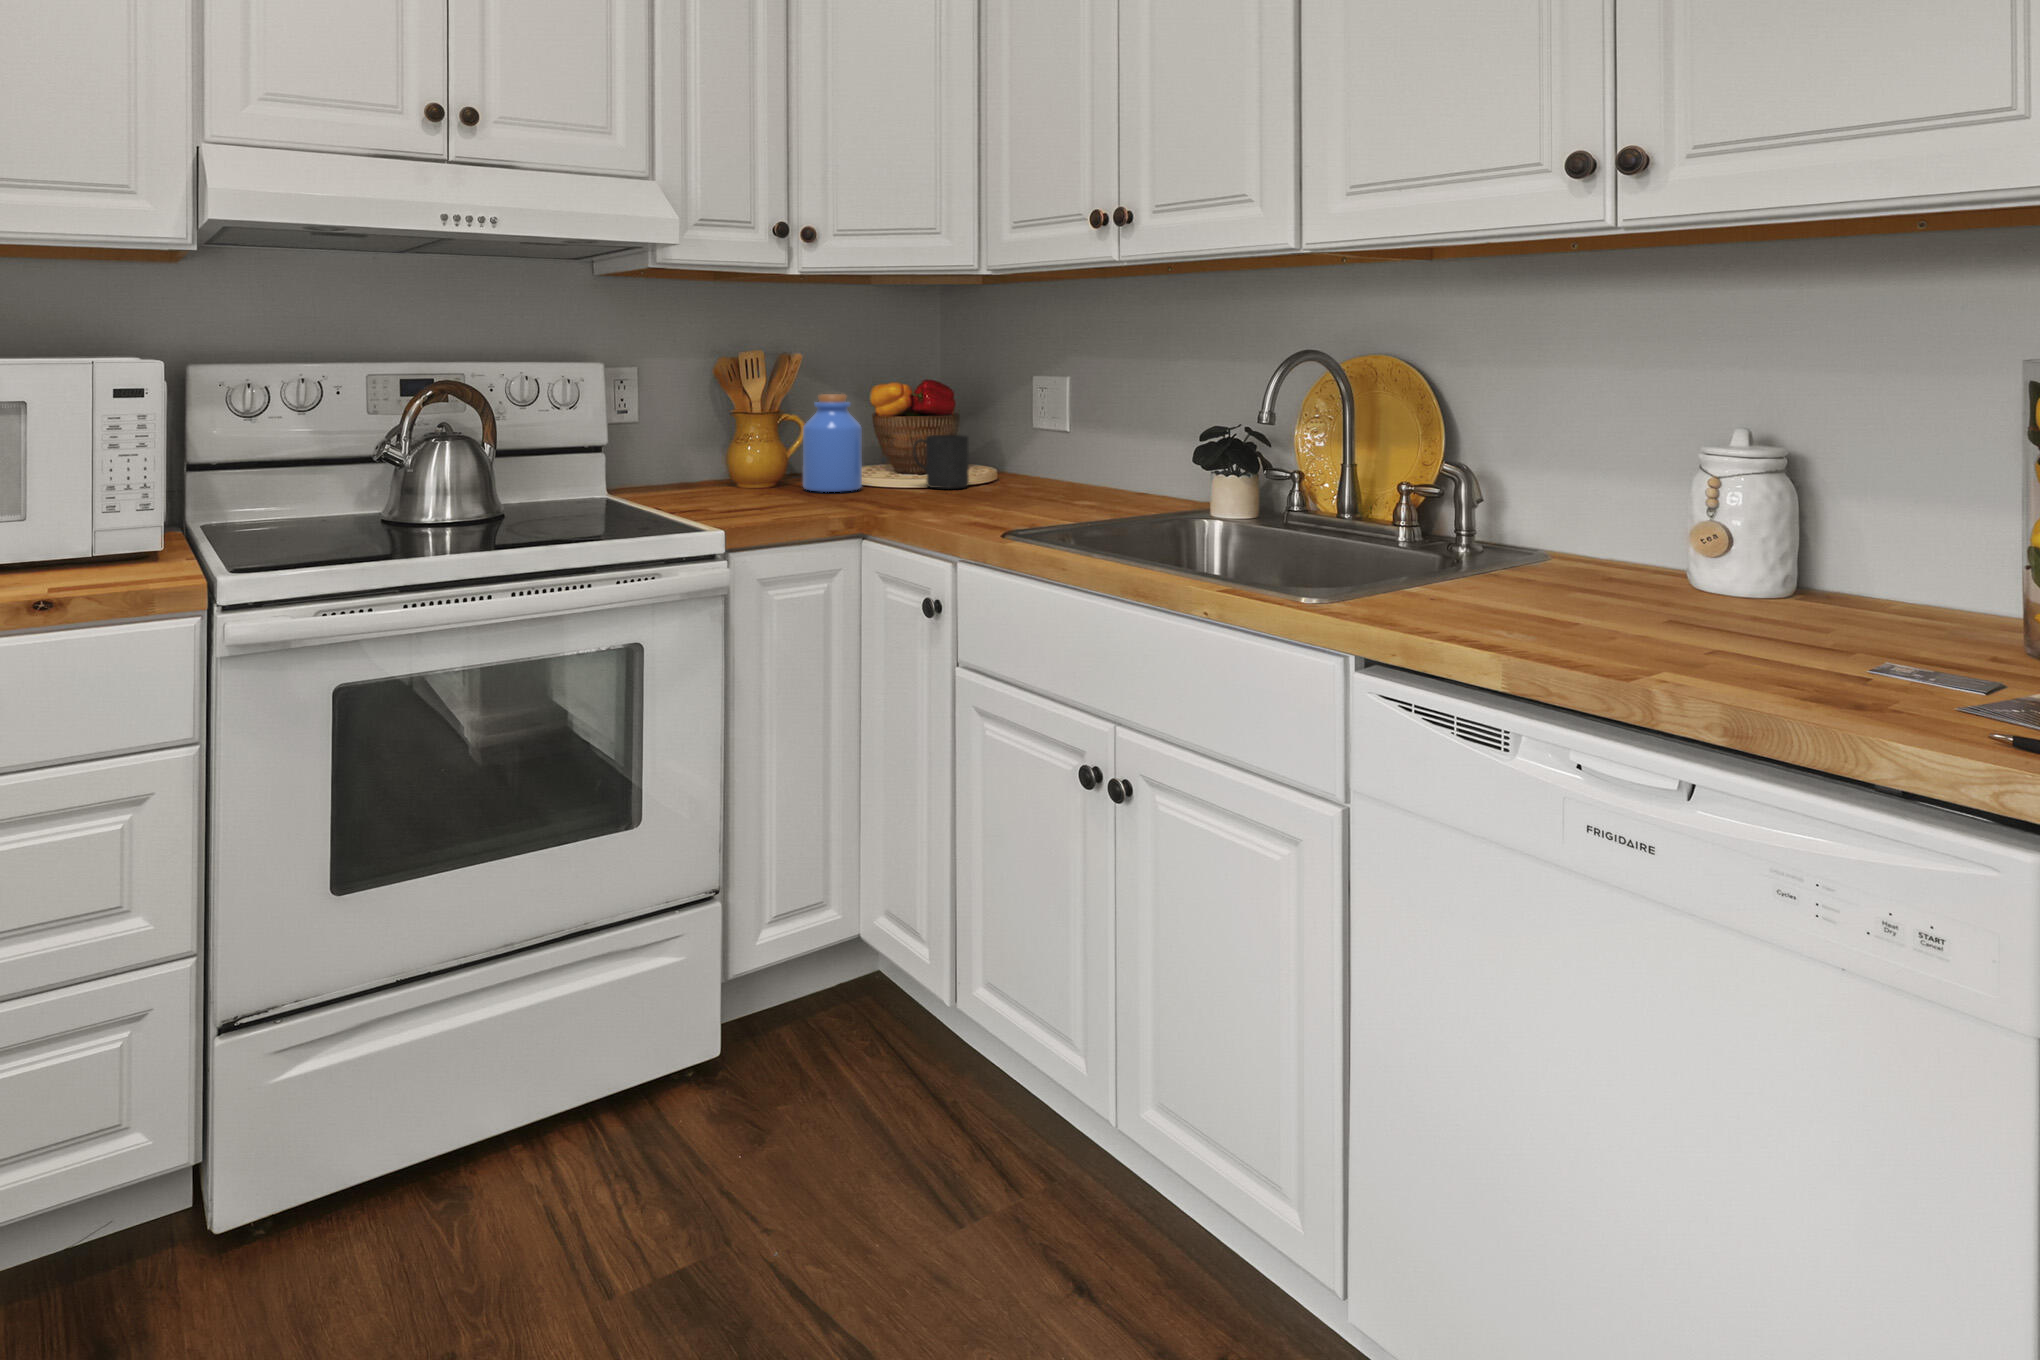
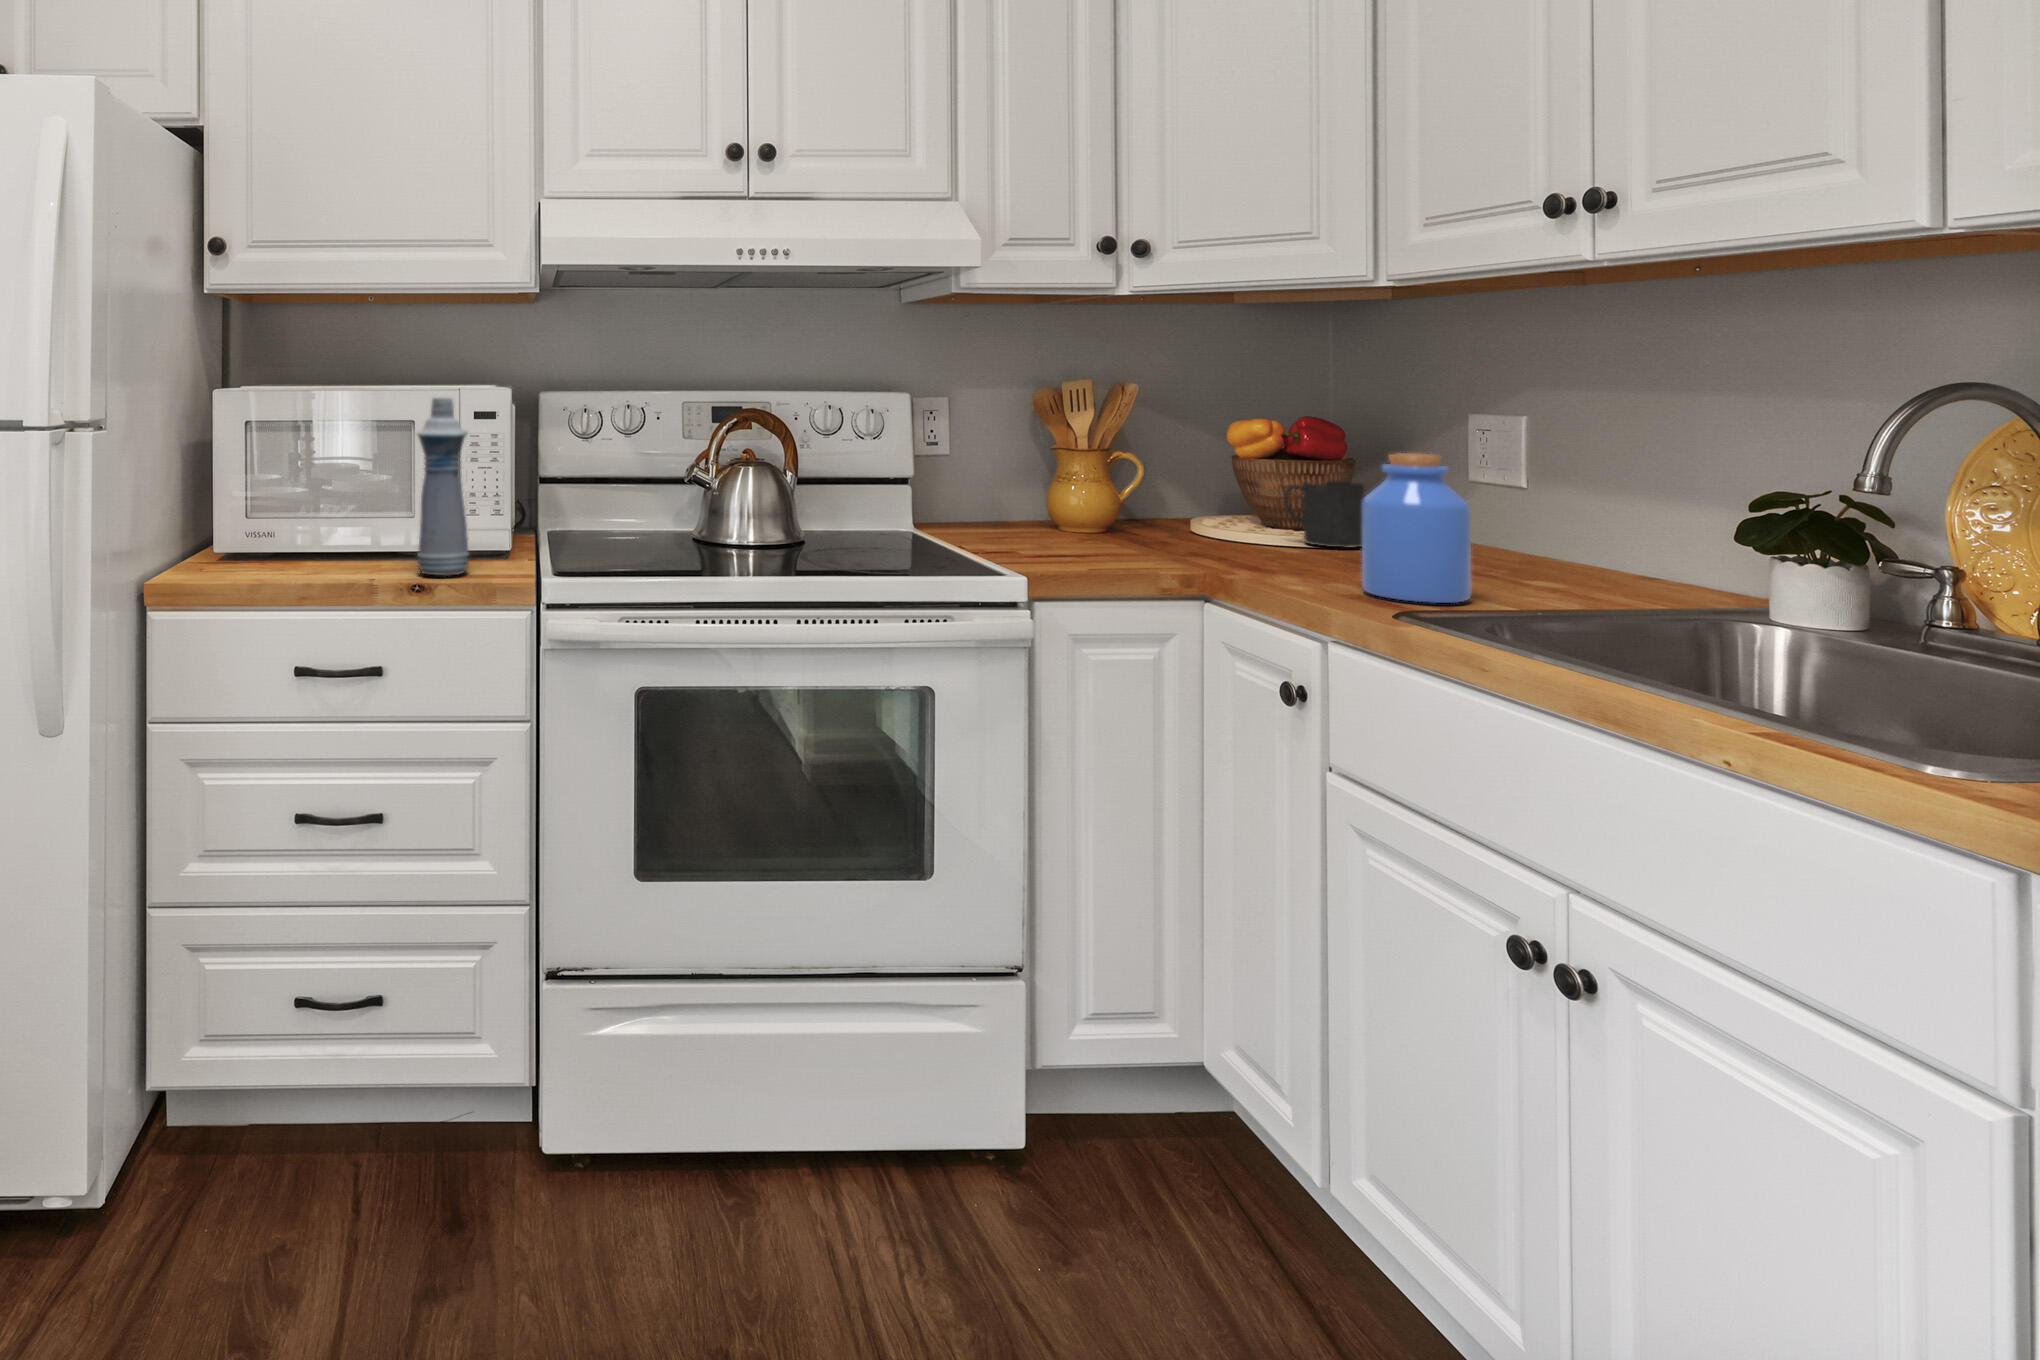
bottle: none [43,372,119,585] -> present [417,398,469,576]
jar: present [803,394,862,492] -> present [1362,453,1471,603]

